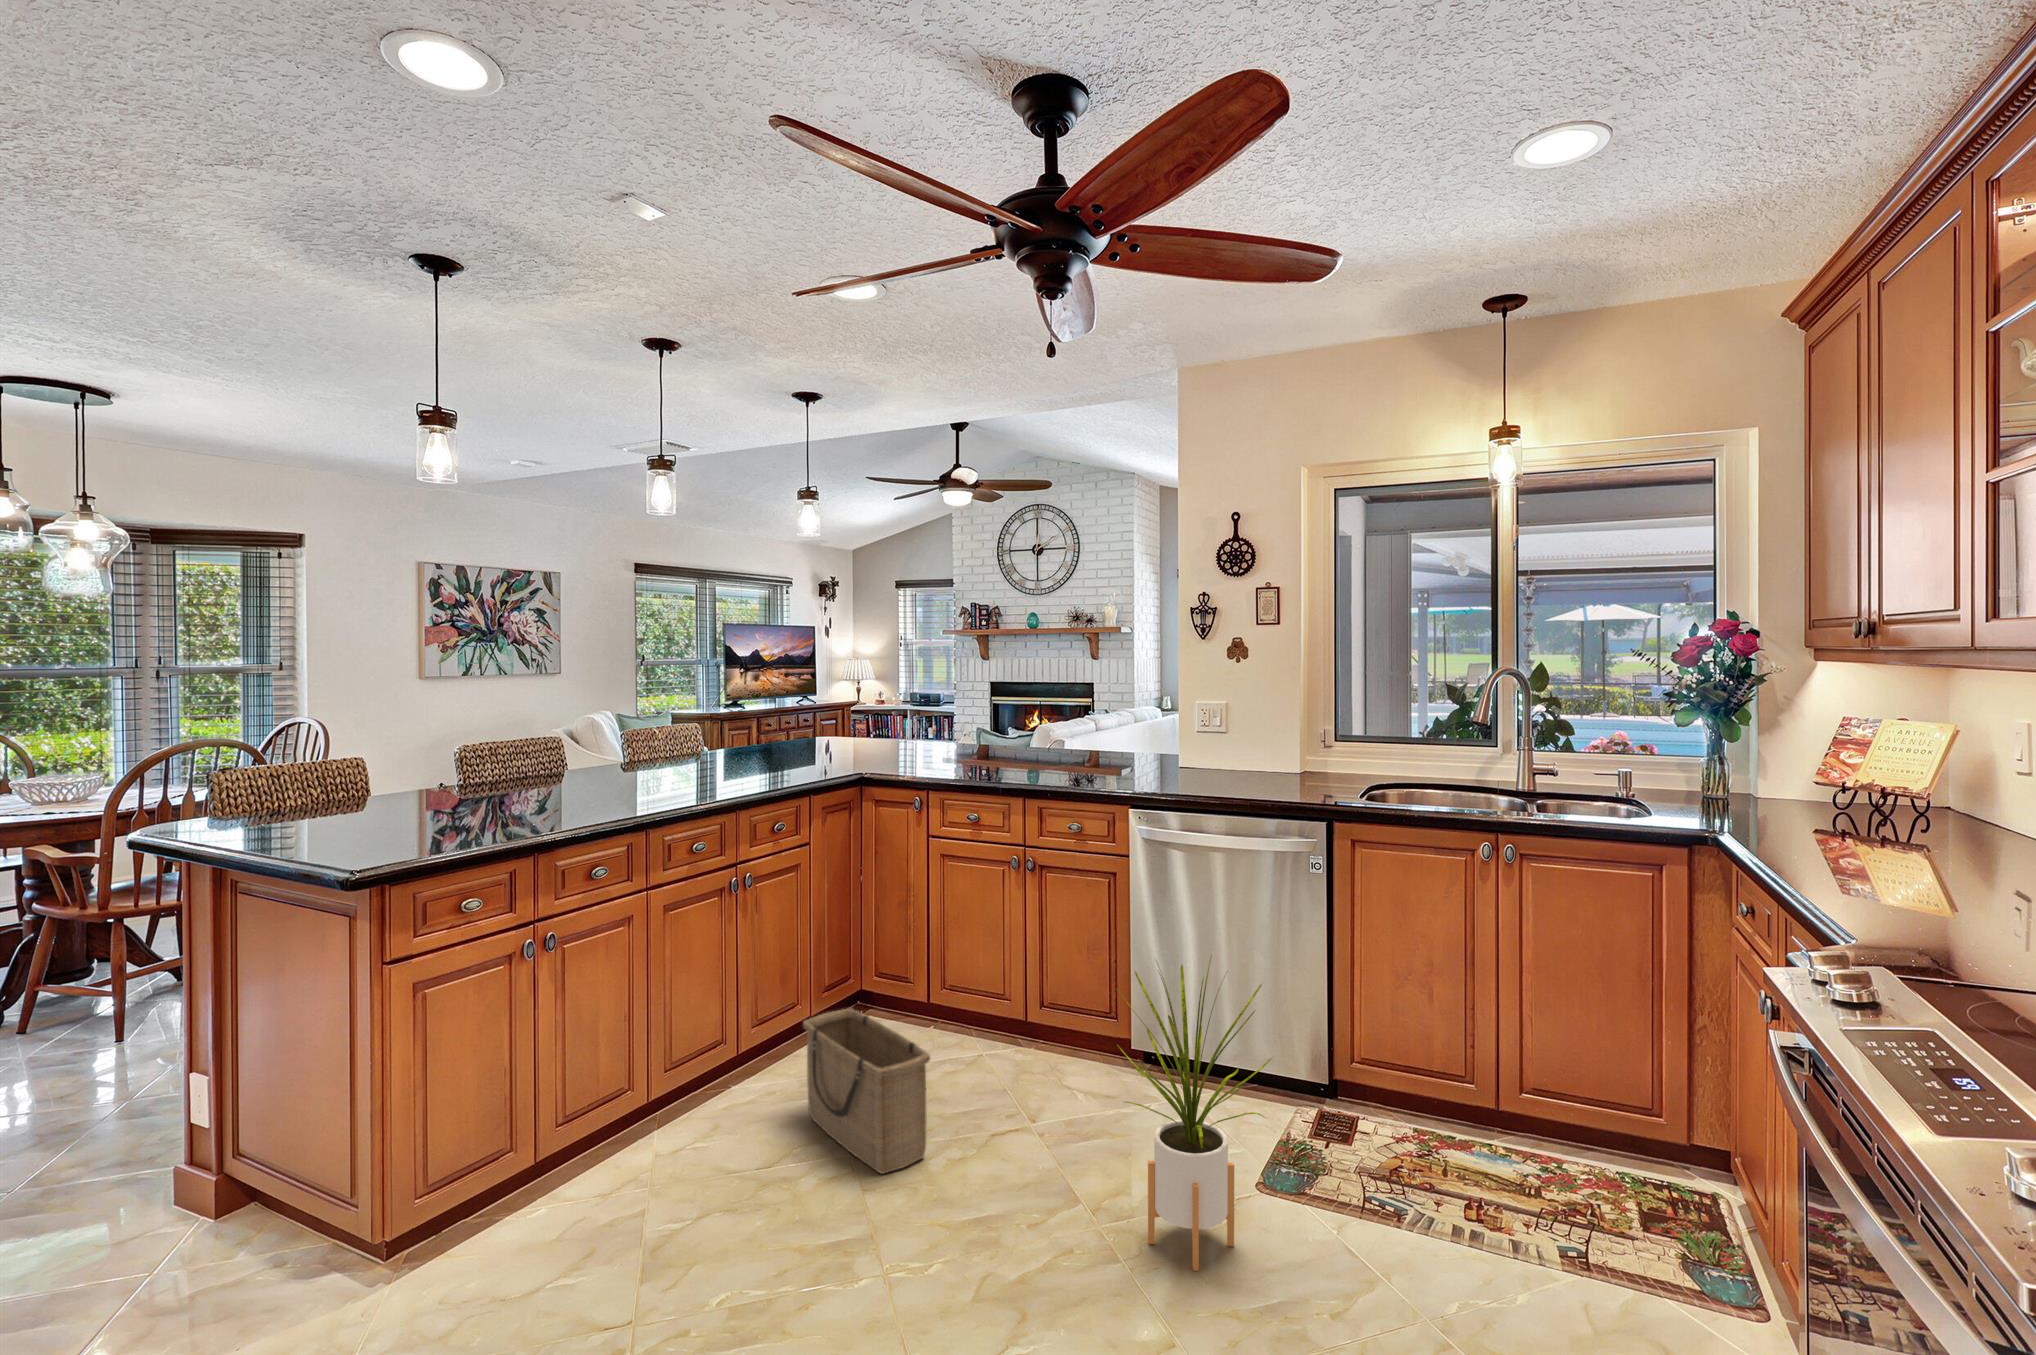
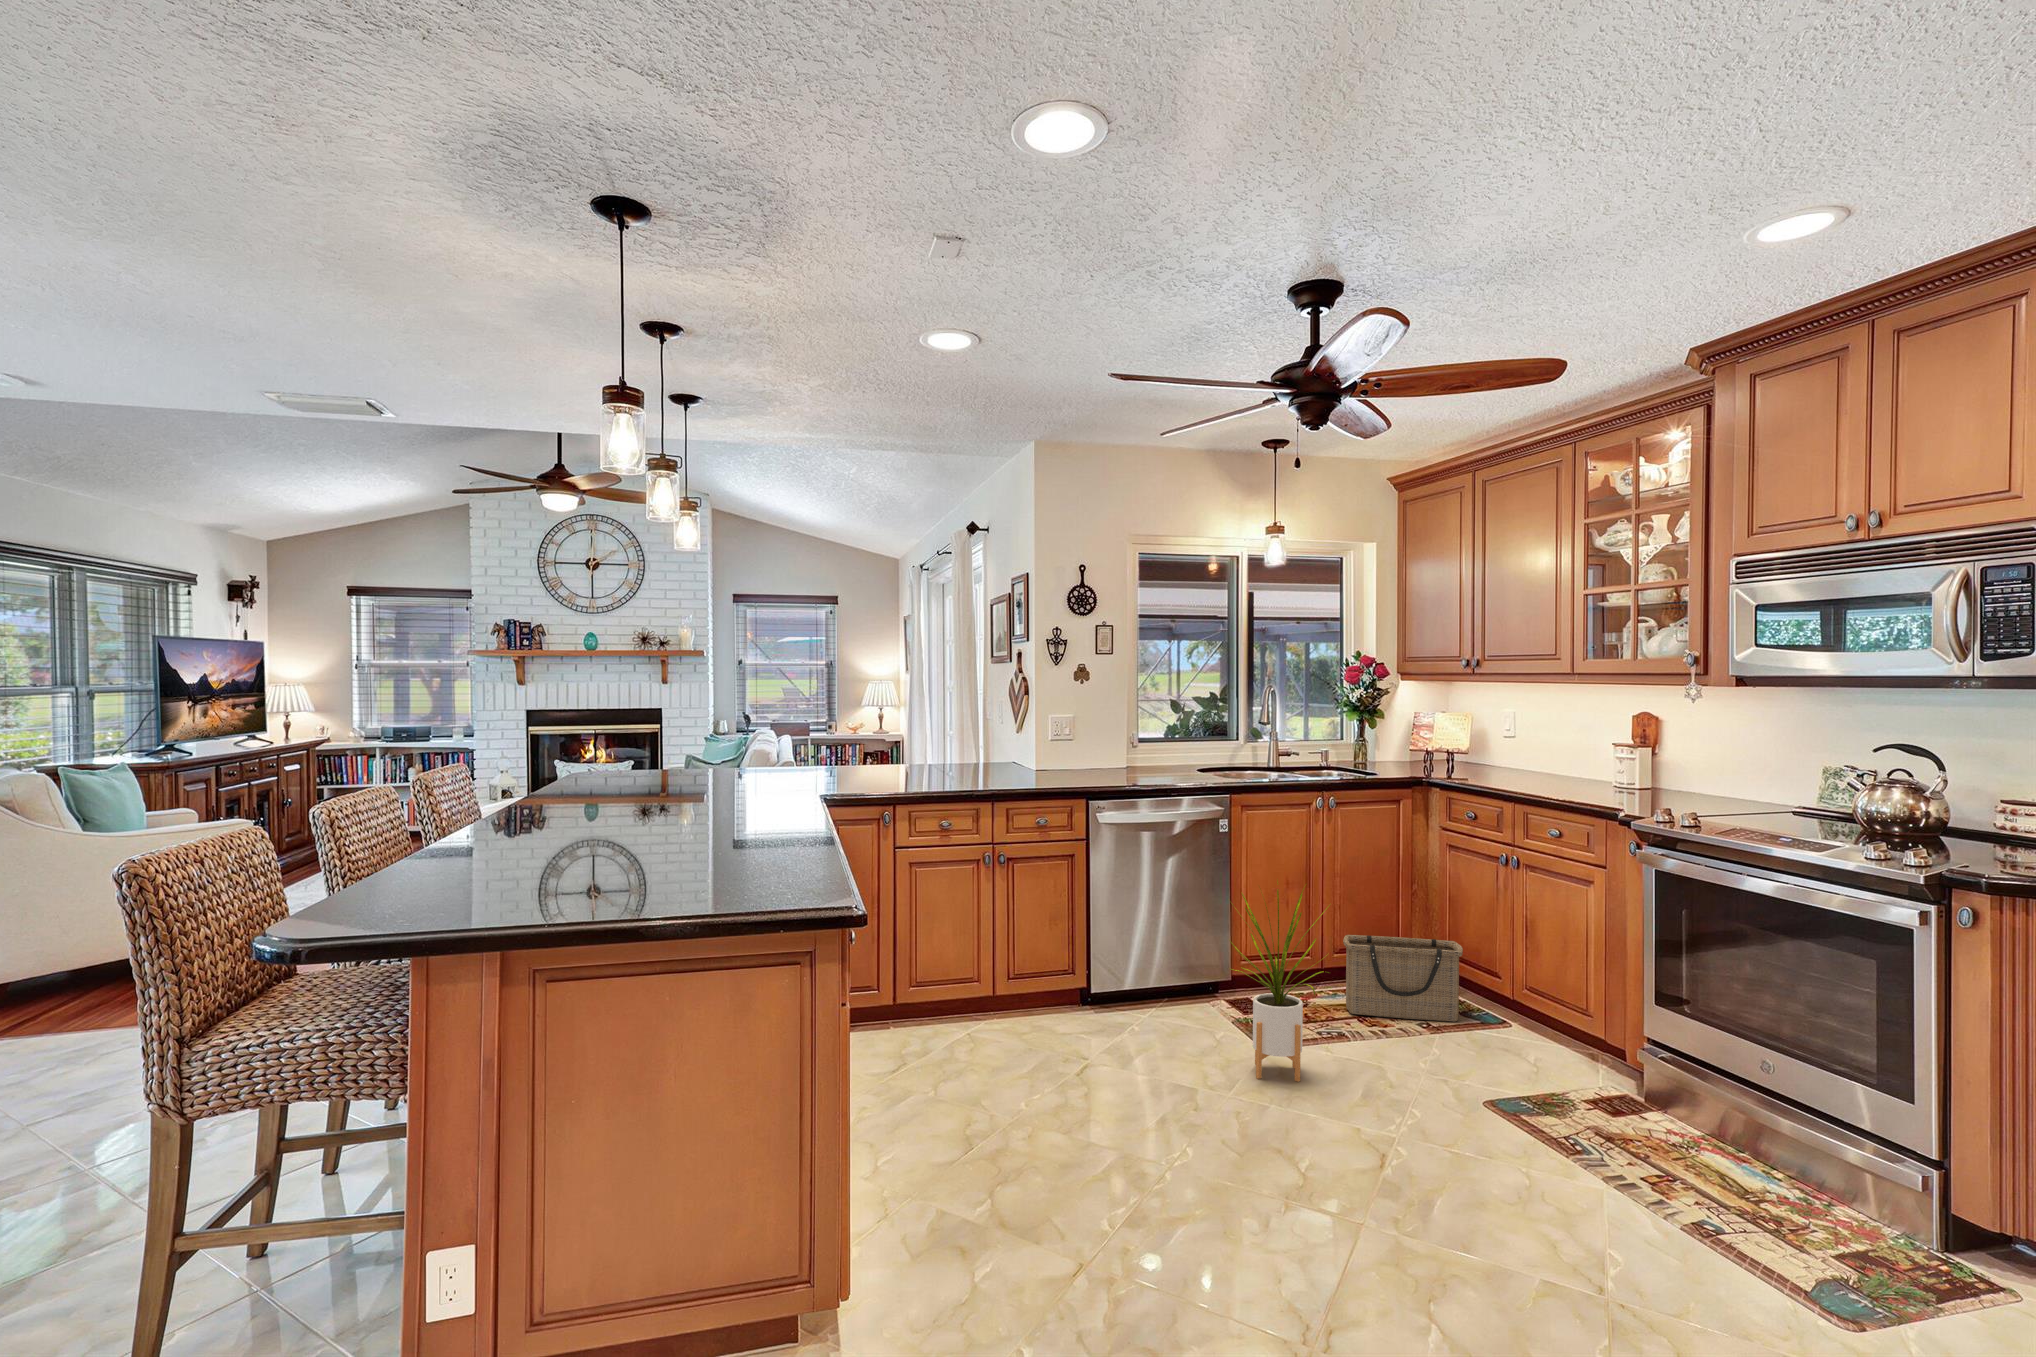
basket: present [803,1008,930,1174] -> present [1343,935,1463,1022]

